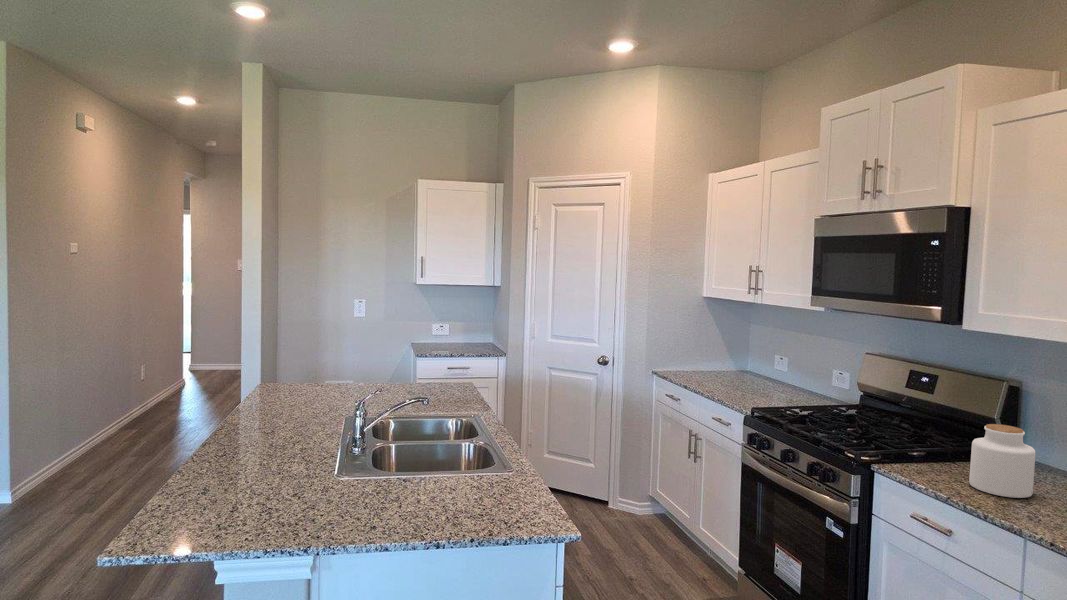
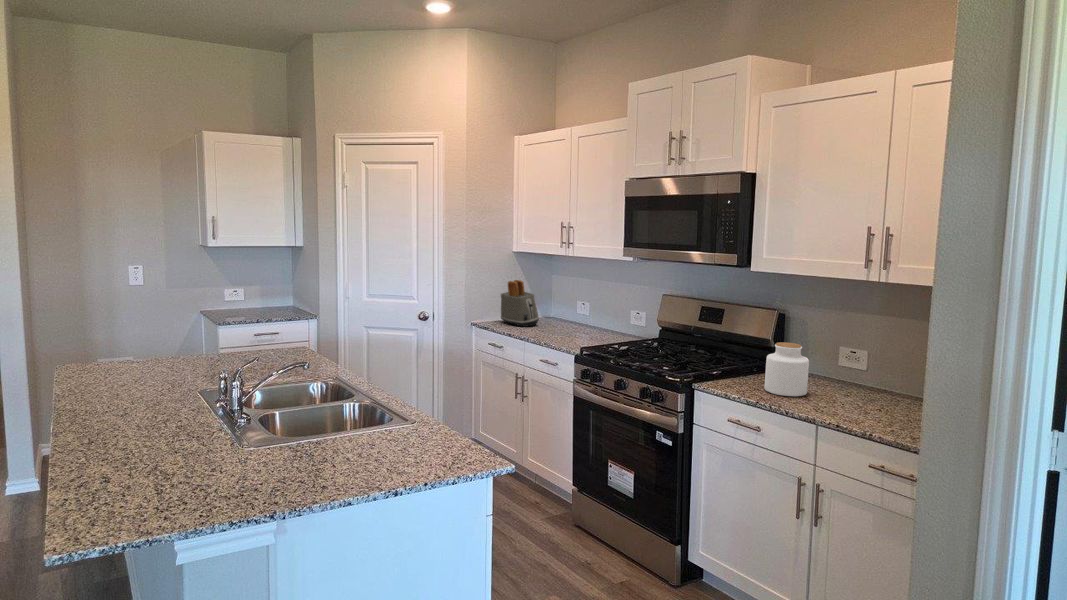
toaster: none [684,328,725,380] -> present [501,280,539,327]

